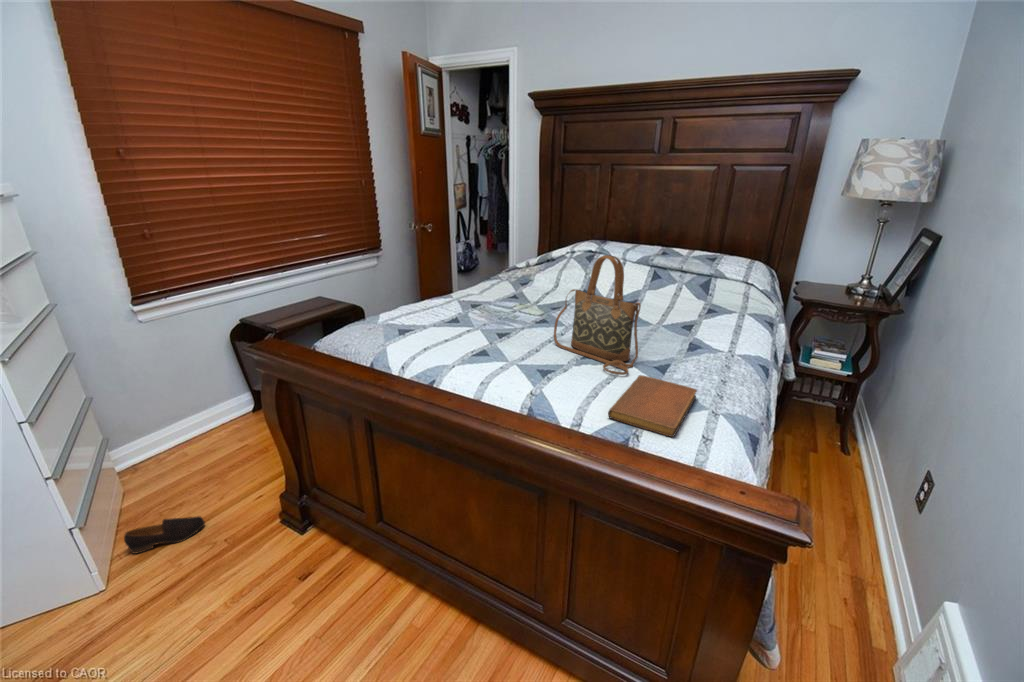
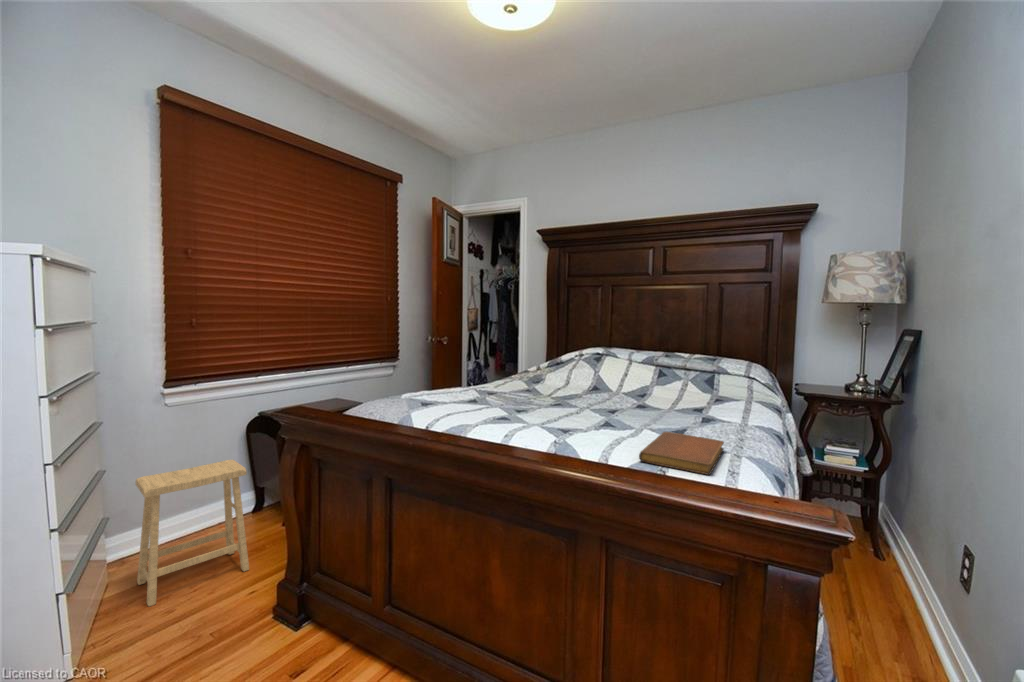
handbag: present [554,255,641,375] -> none [573,327,659,435]
footstool: none [128,375,255,509] -> present [136,460,249,606]
shoe: present [124,516,205,553] -> none [93,612,187,653]

